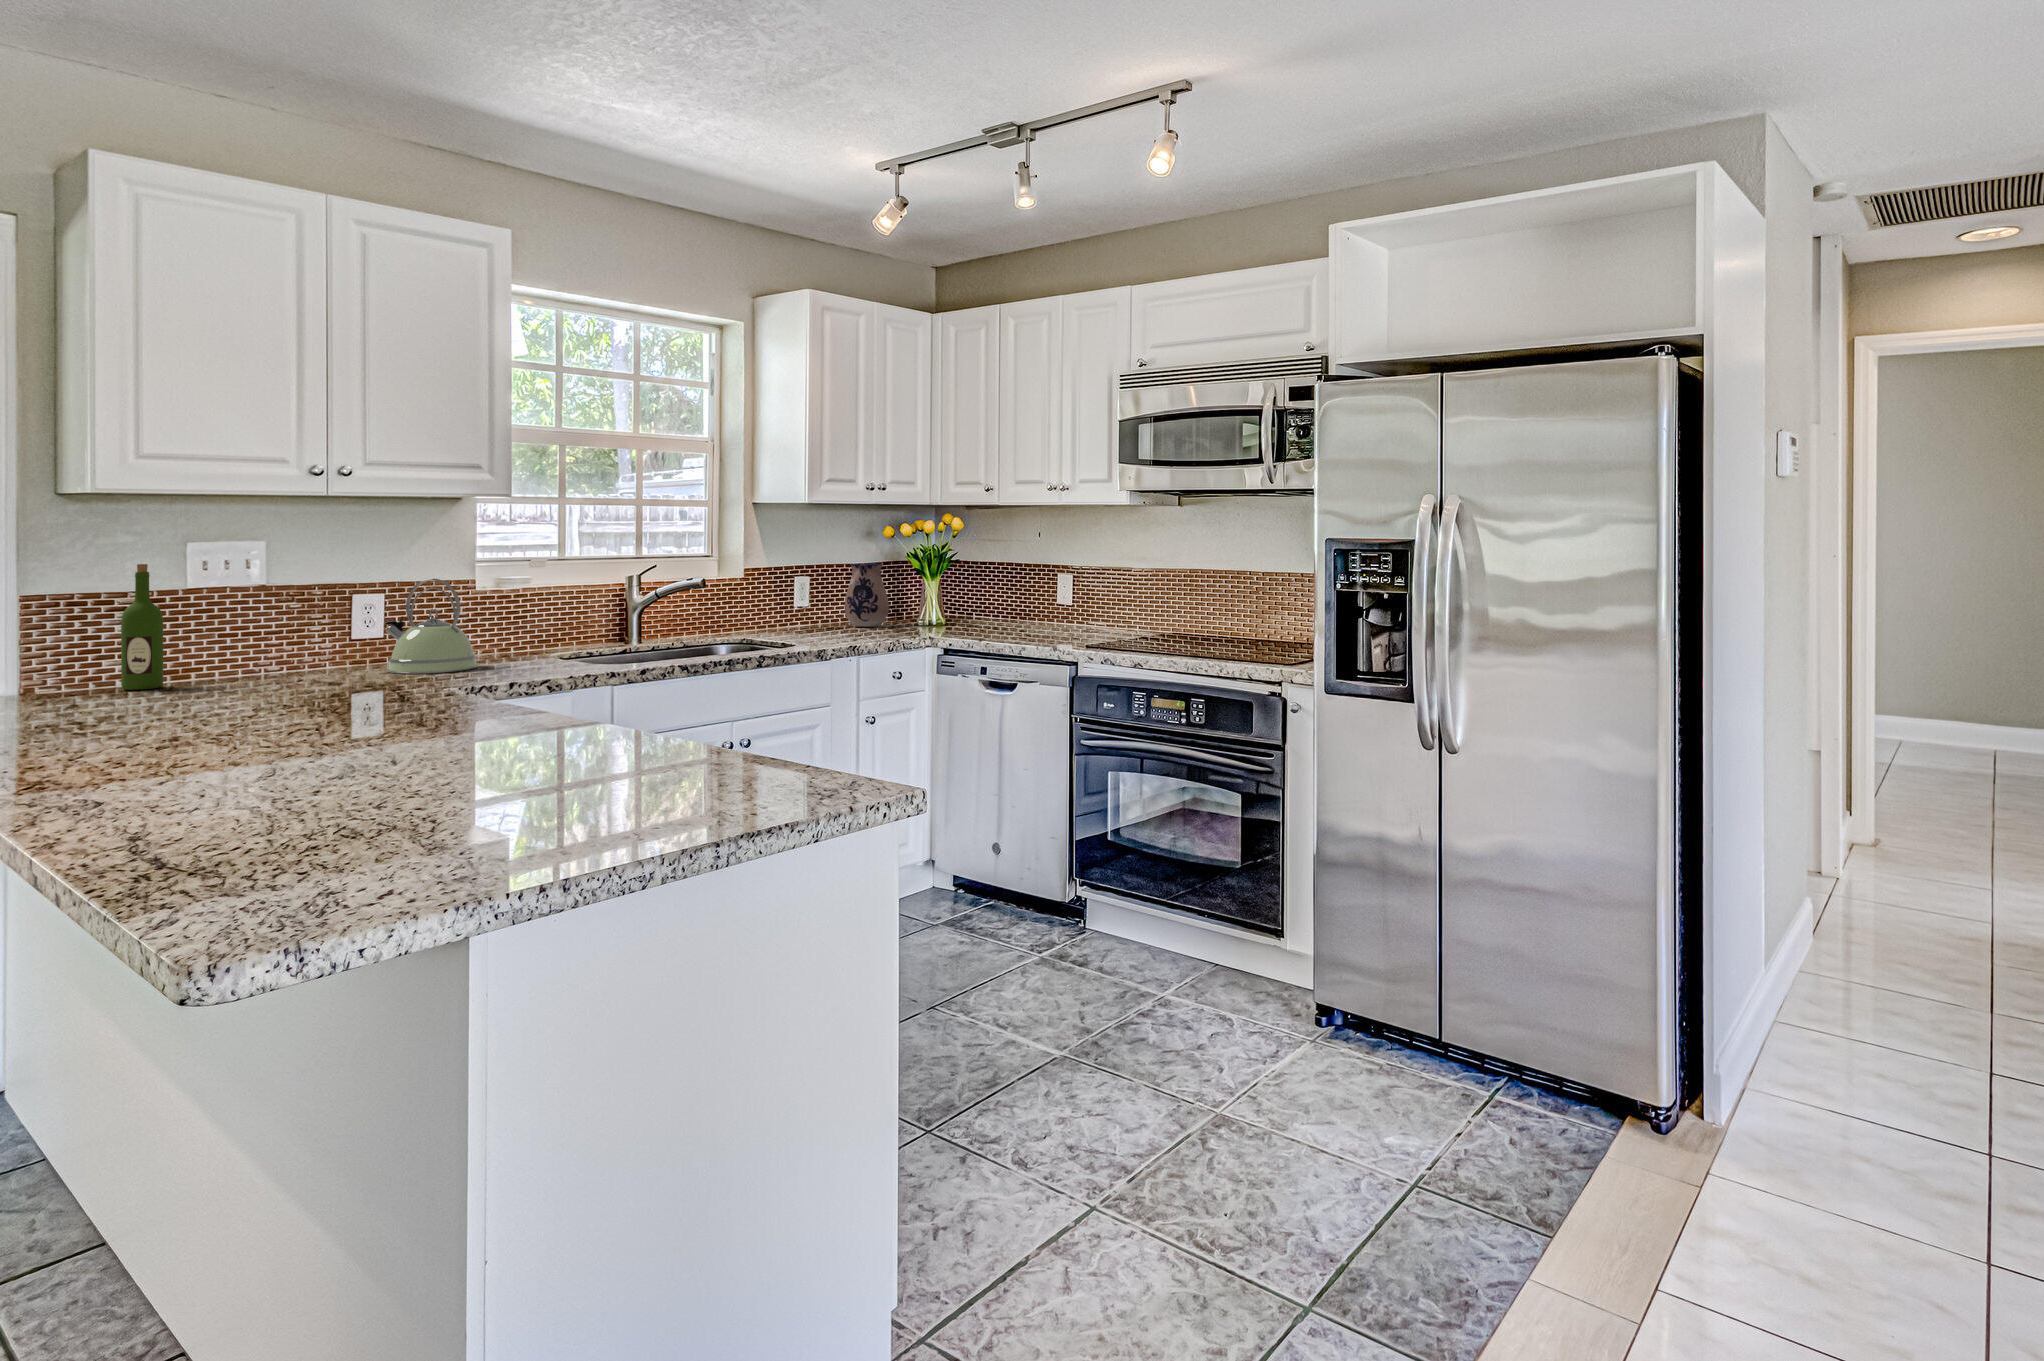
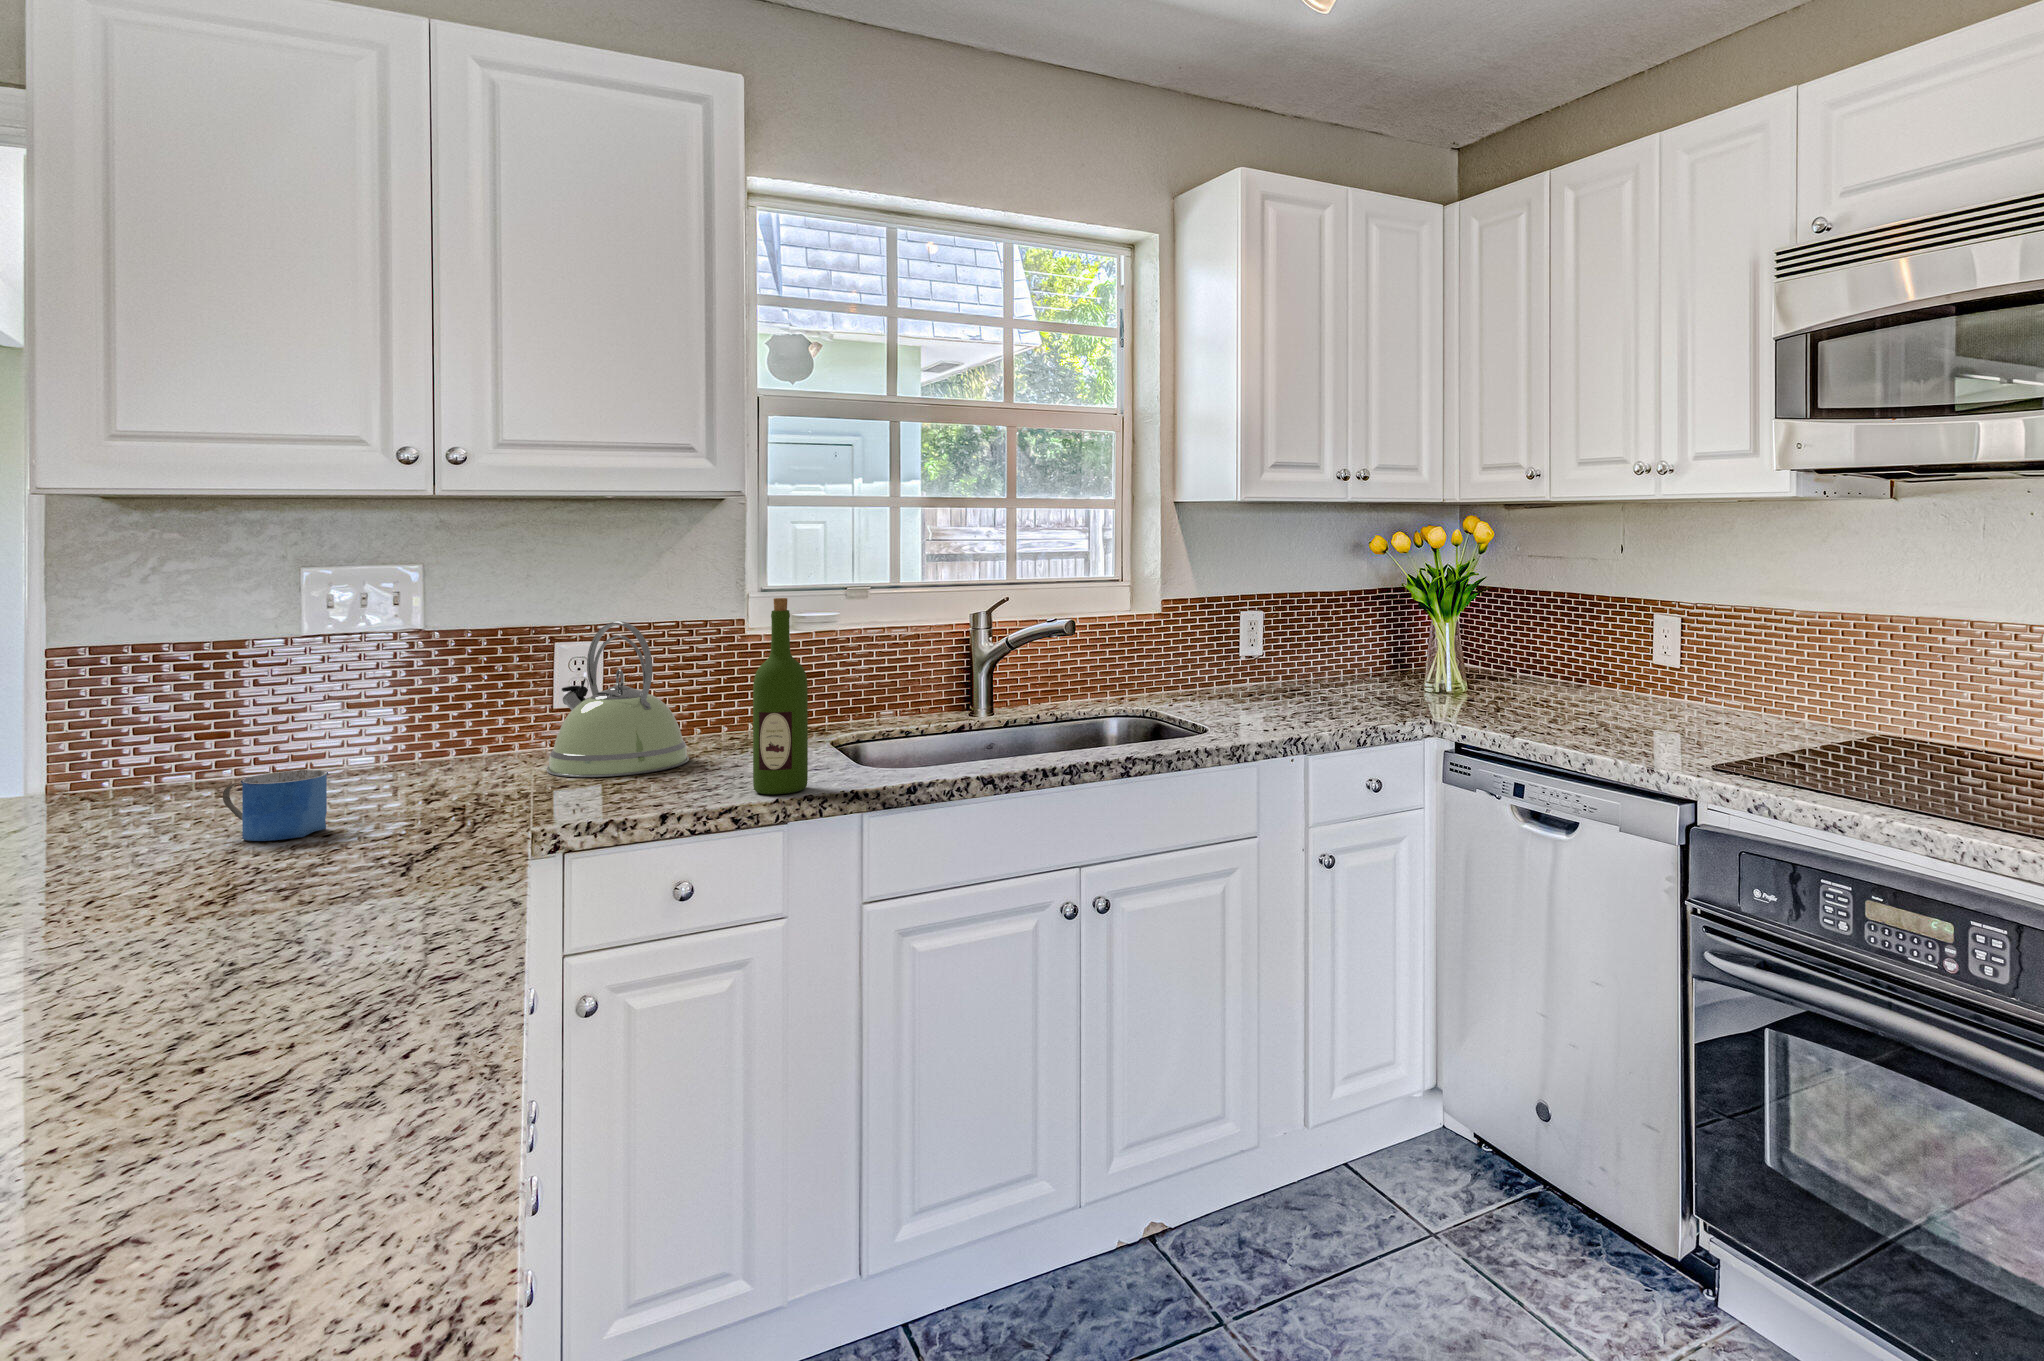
ceramic pitcher: present [845,563,889,627] -> none [1317,592,1383,690]
wine bottle: present [121,564,163,690] -> present [753,598,808,794]
mug: none [262,660,324,697] -> present [223,769,328,841]

